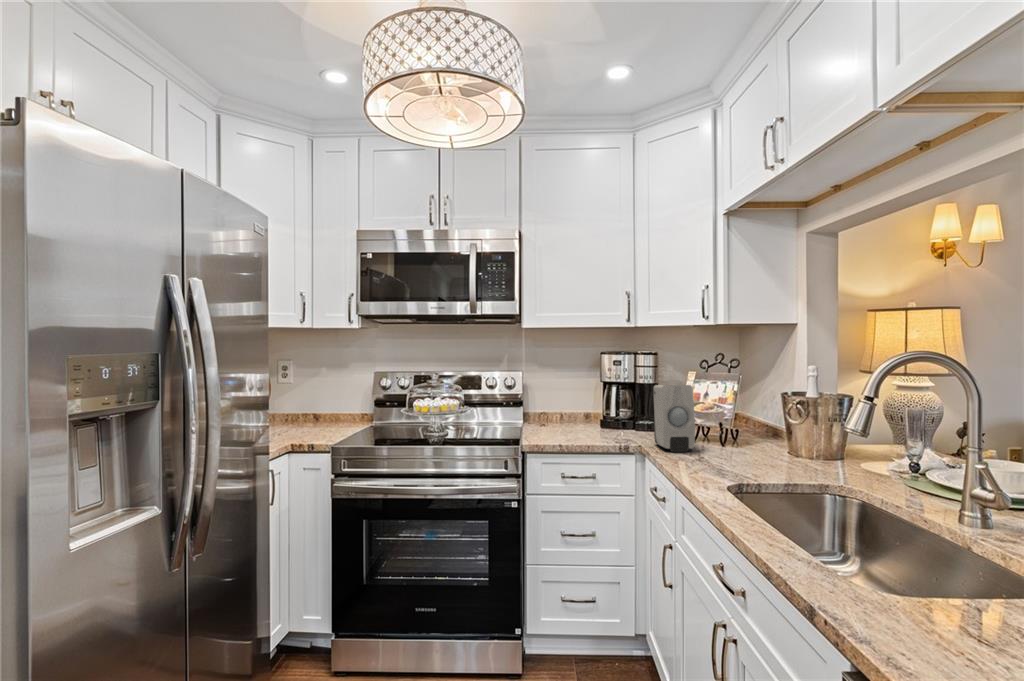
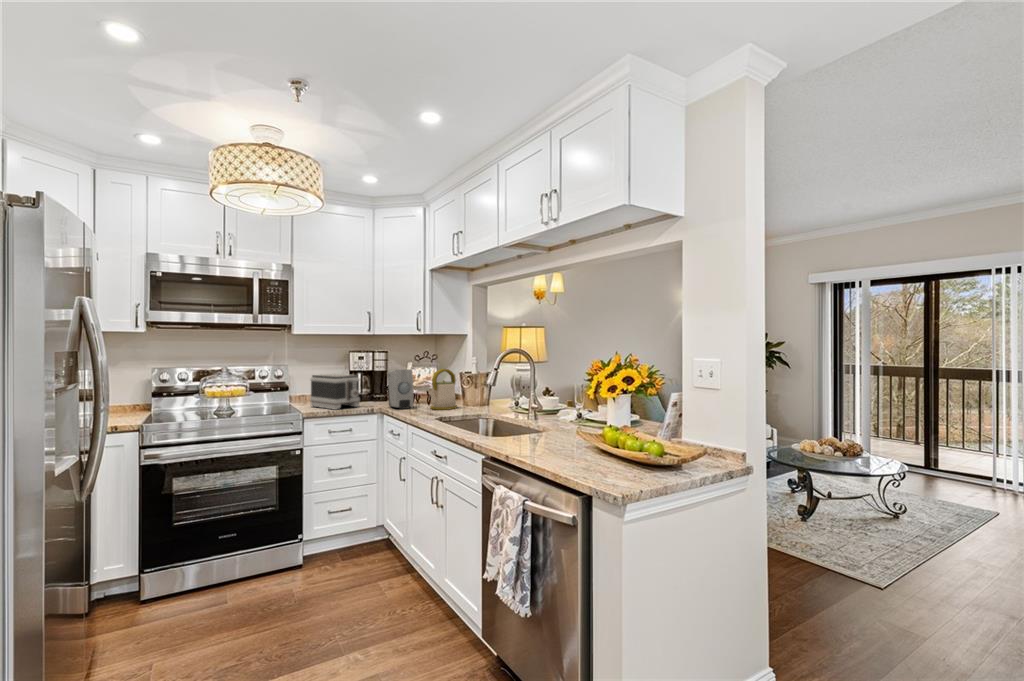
toaster: none [544,385,611,442] -> present [310,374,360,410]
kettle: none [720,387,778,464] -> present [428,369,457,410]

